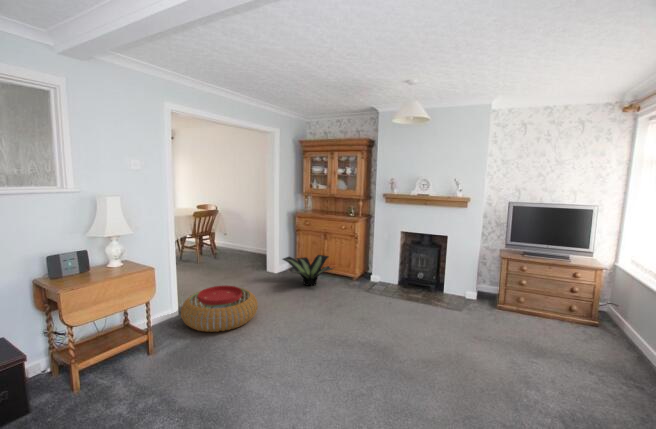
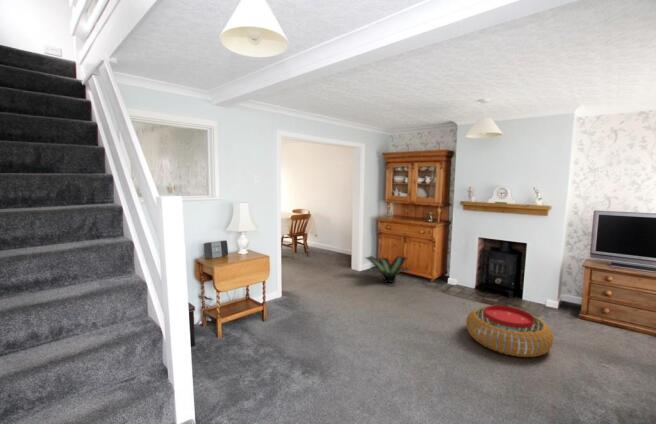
pouf: present [181,286,258,332] -> present [466,305,554,357]

